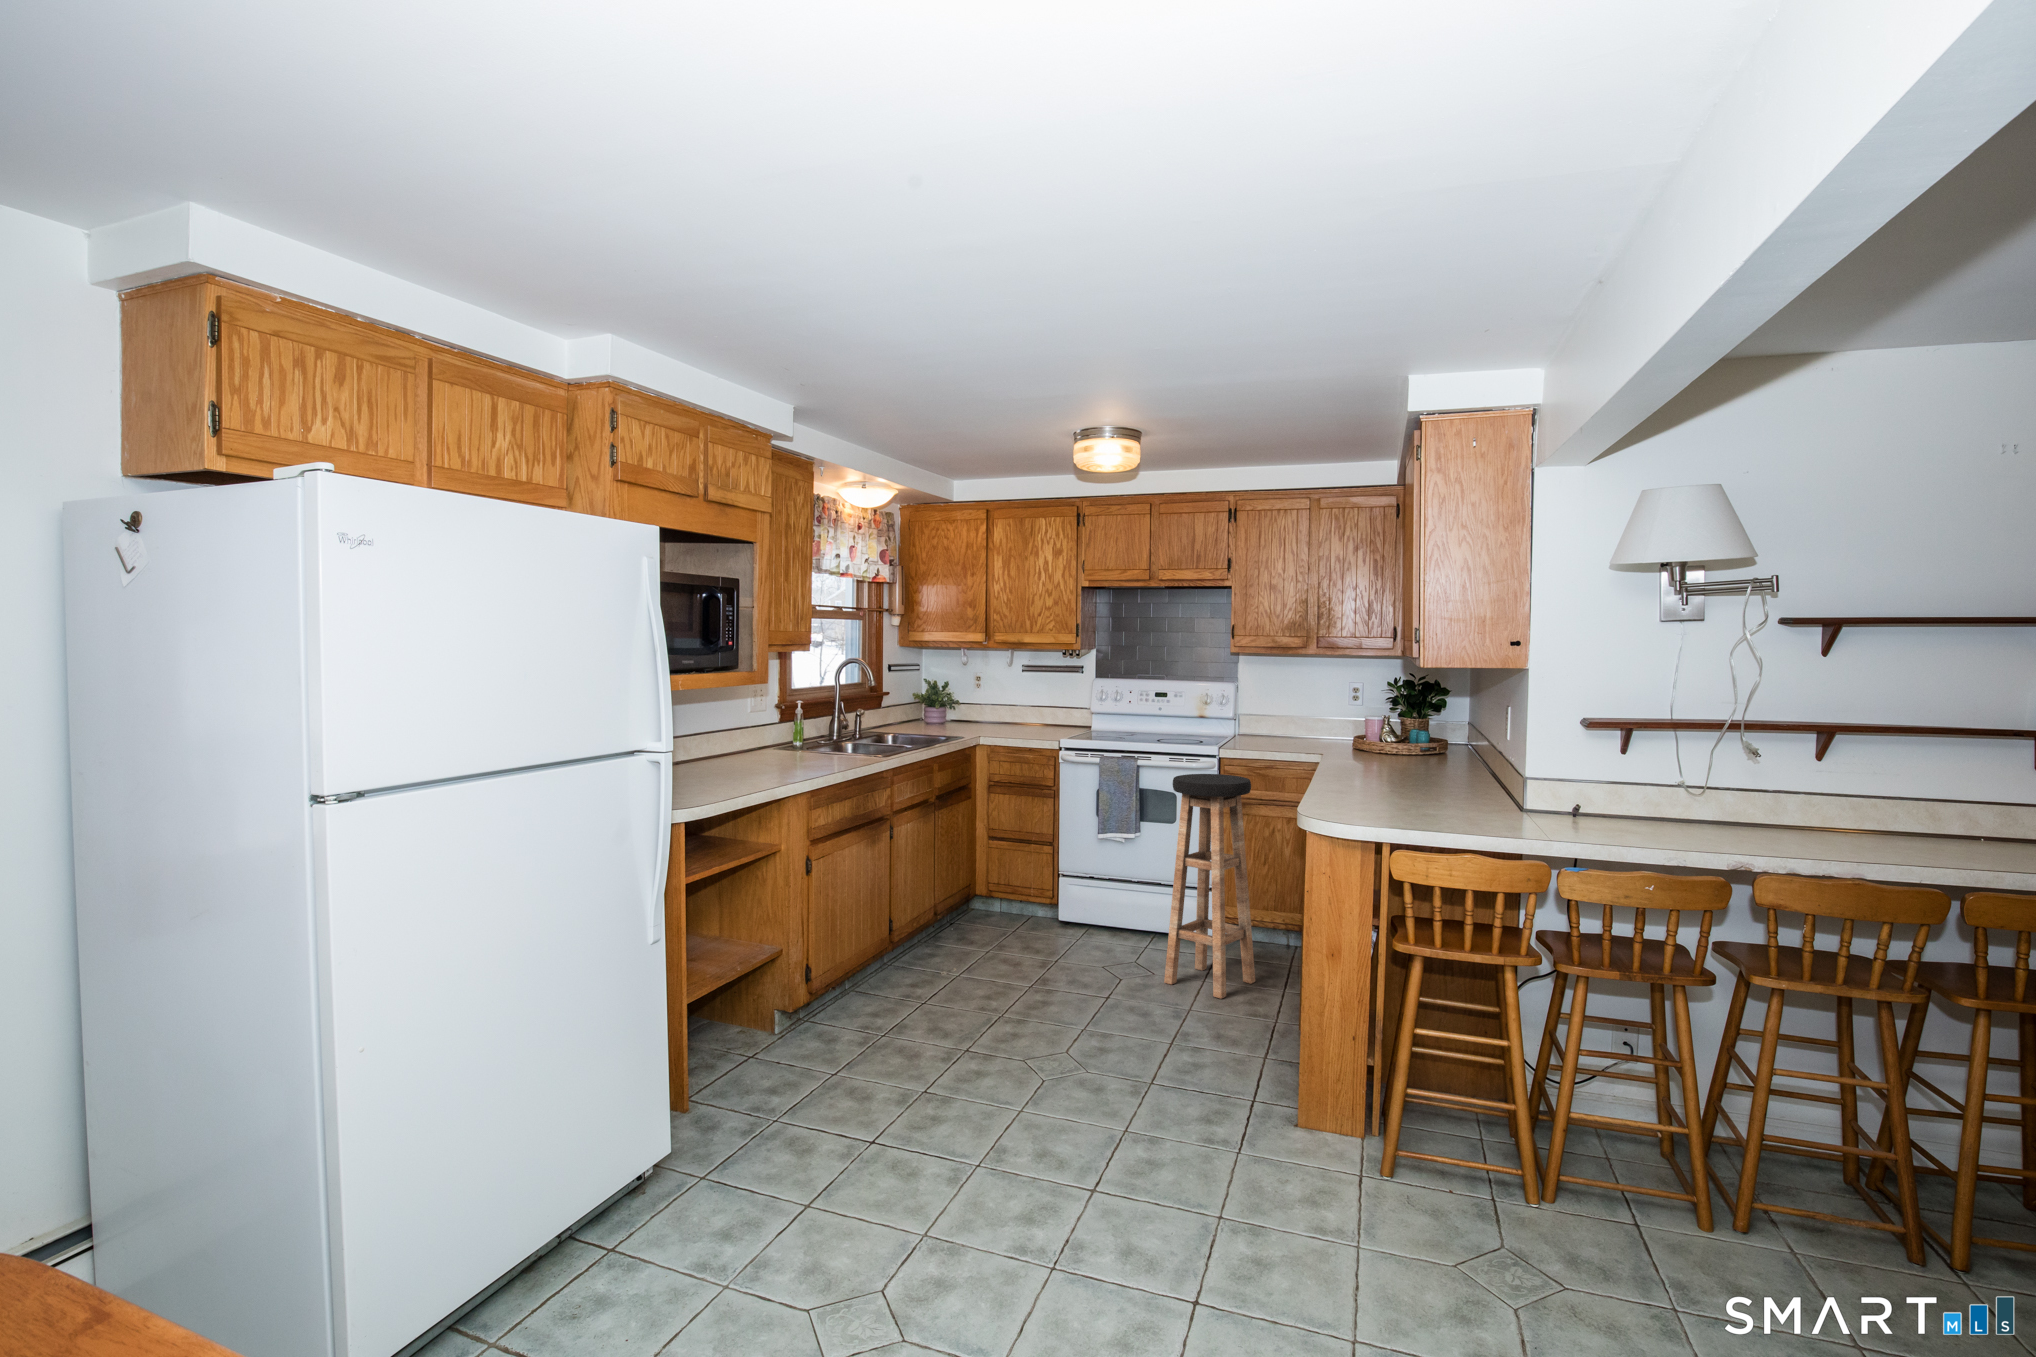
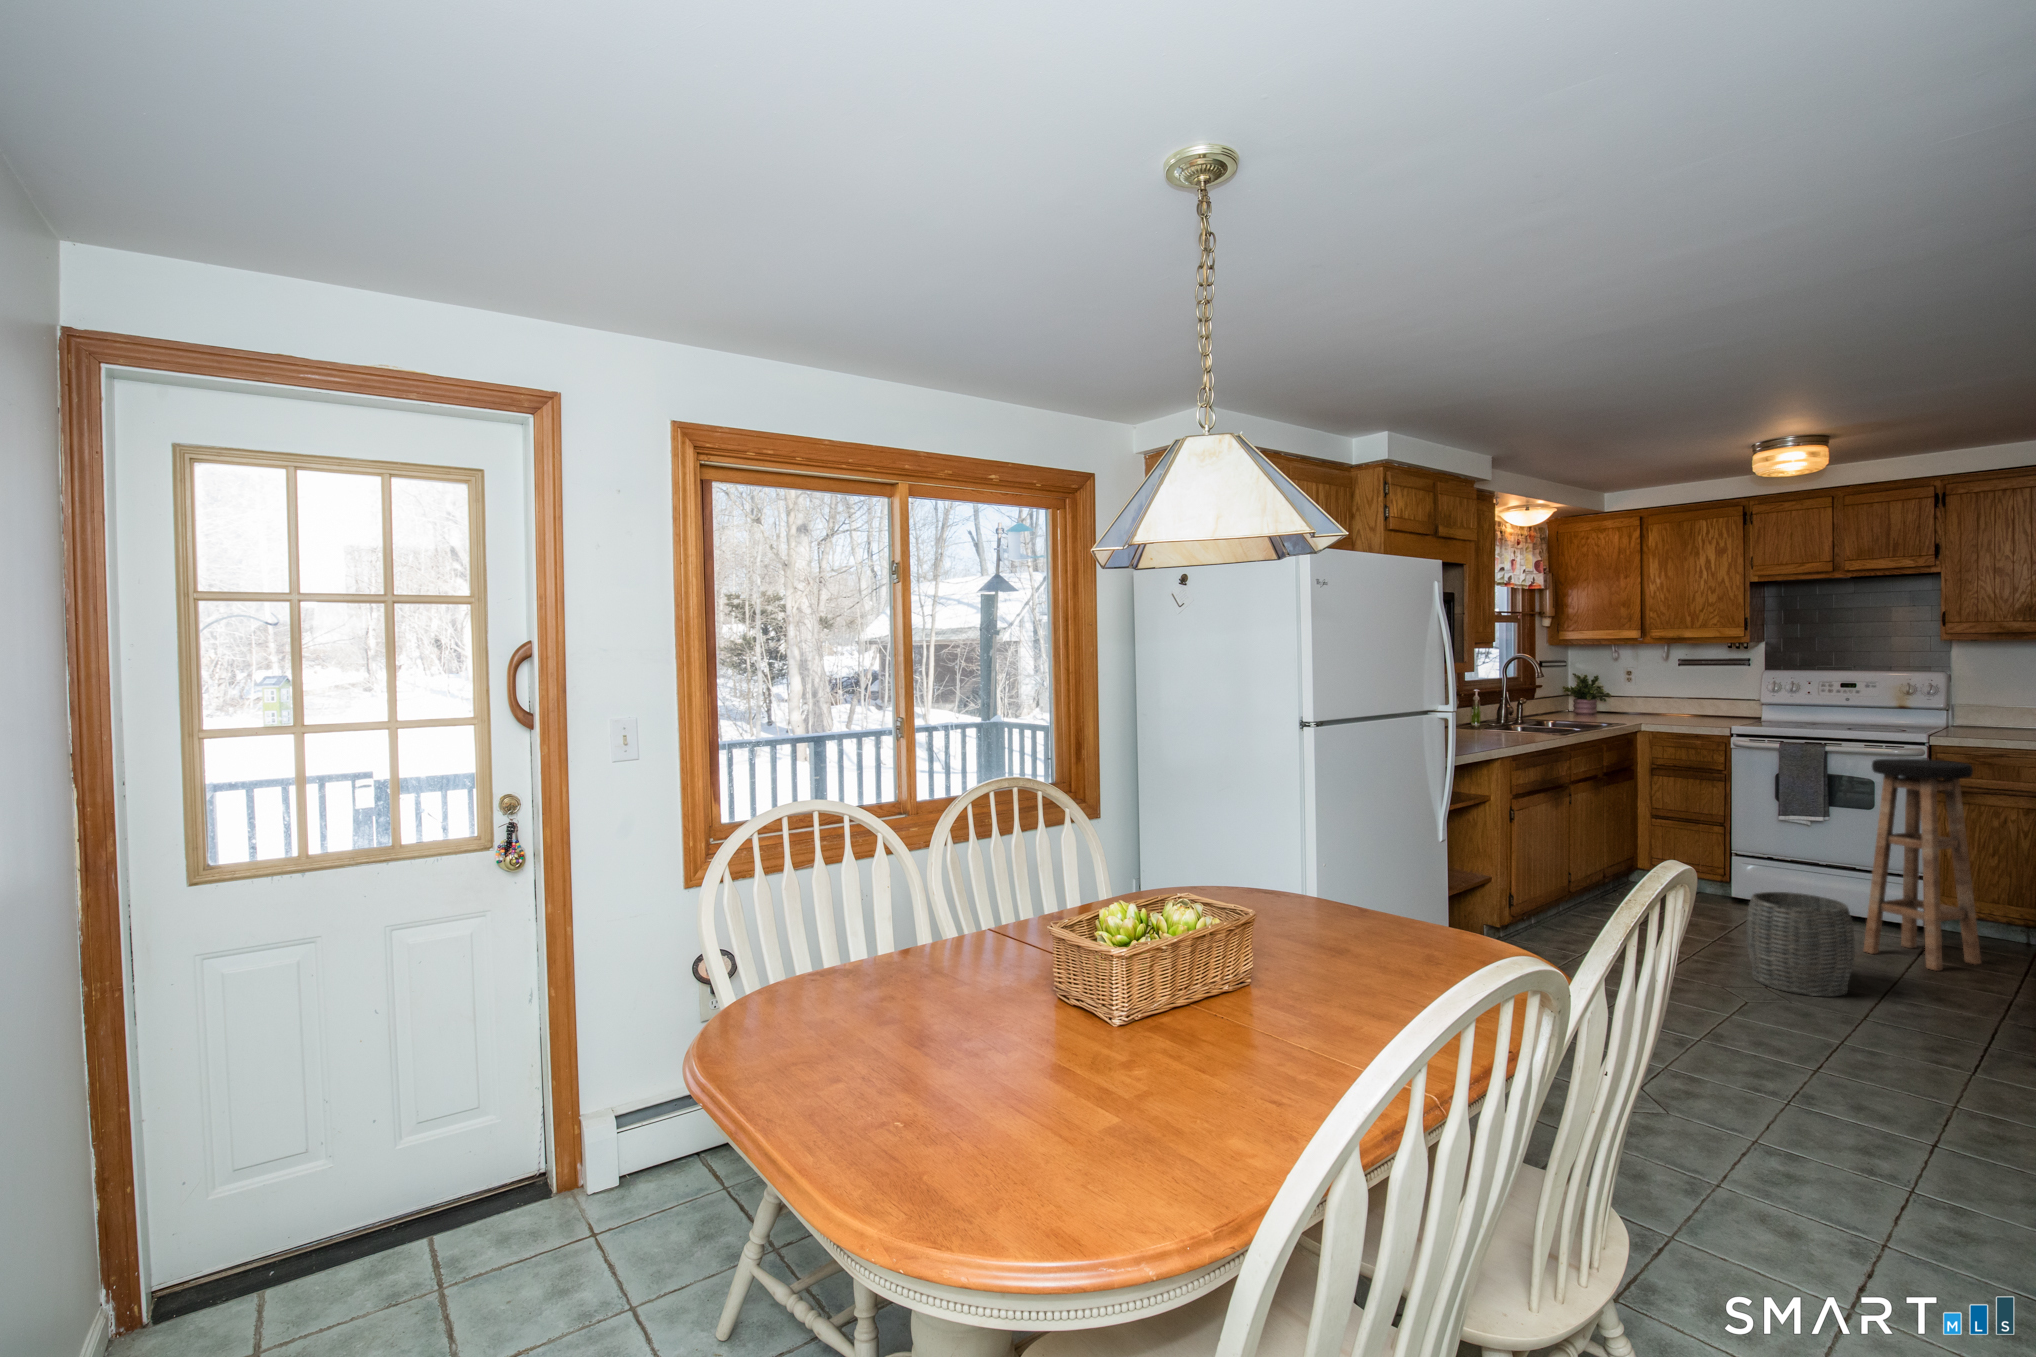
woven basket: none [1057,936,1153,1061] -> present [1746,892,1854,997]

